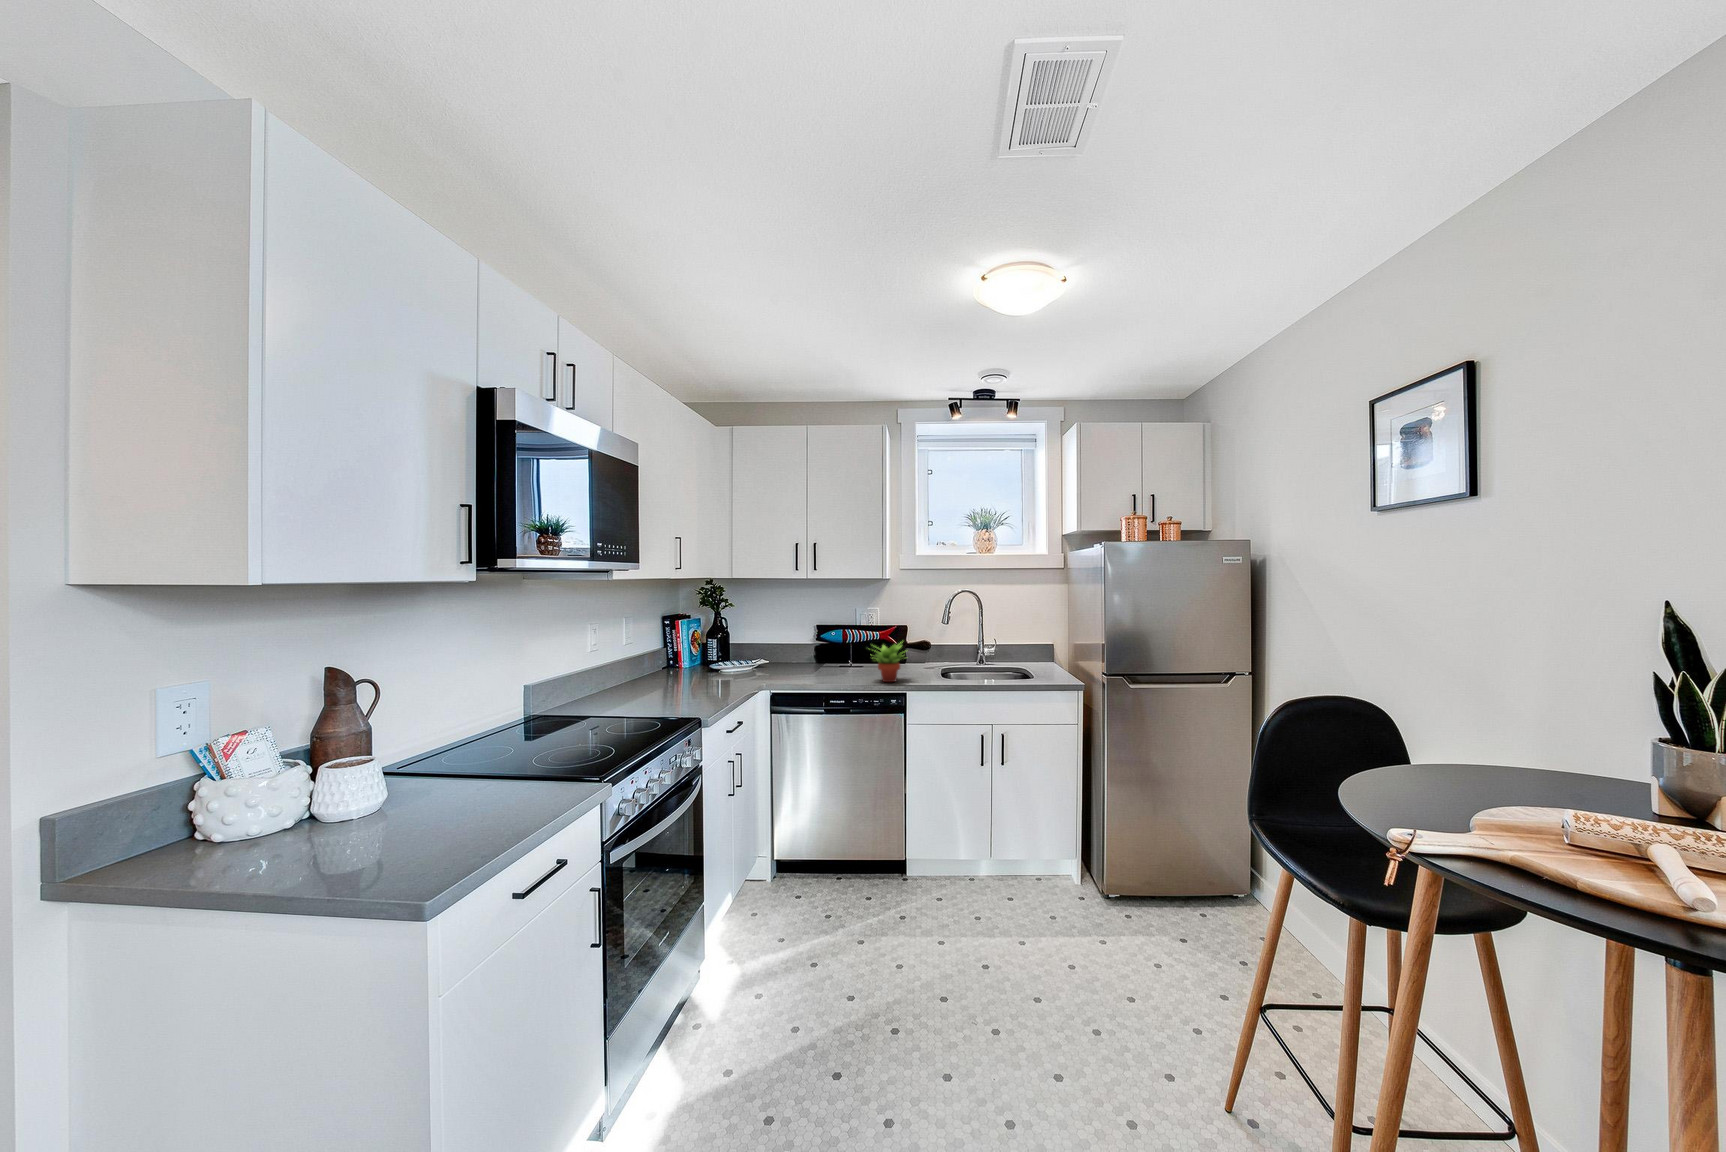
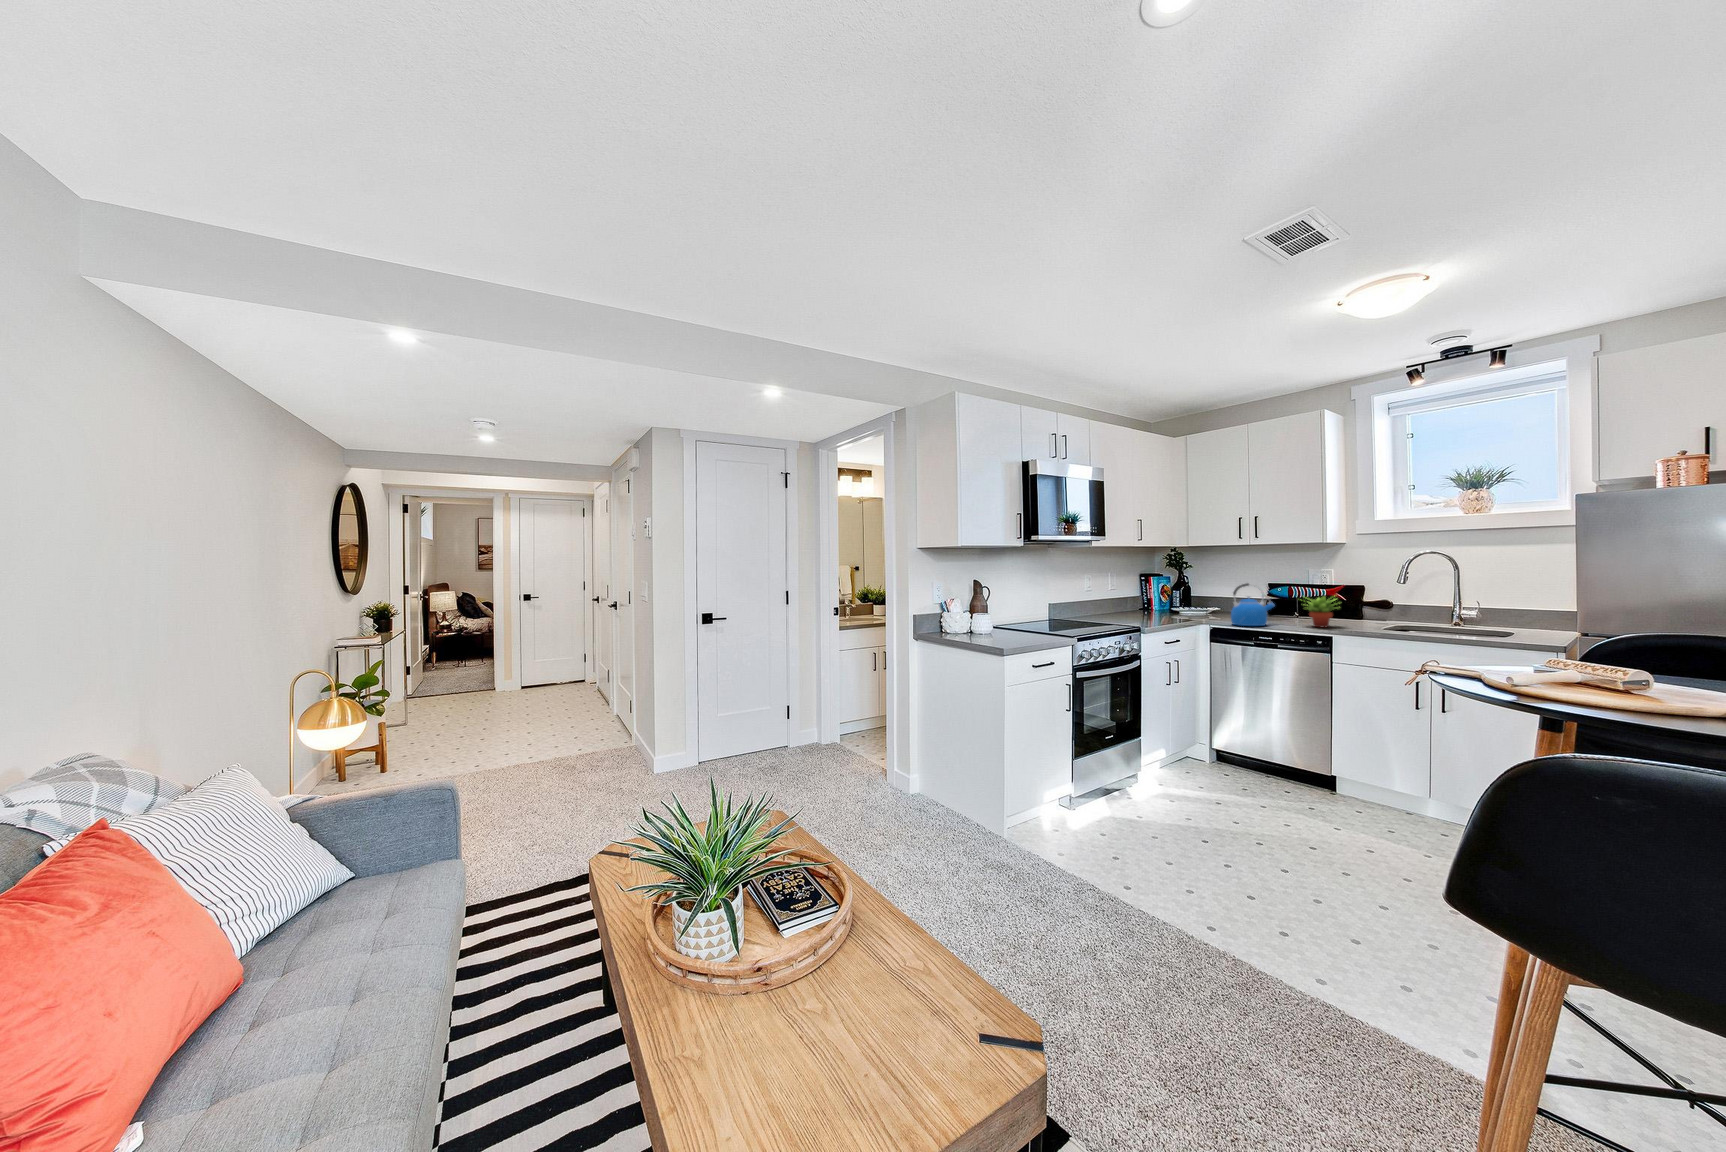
kettle: none [795,630,842,688] -> present [1231,583,1275,626]

